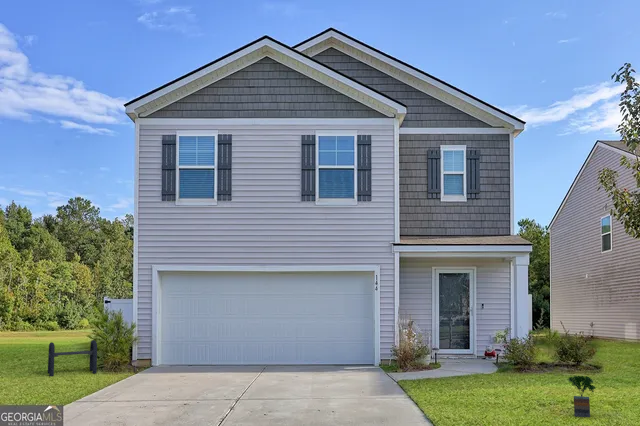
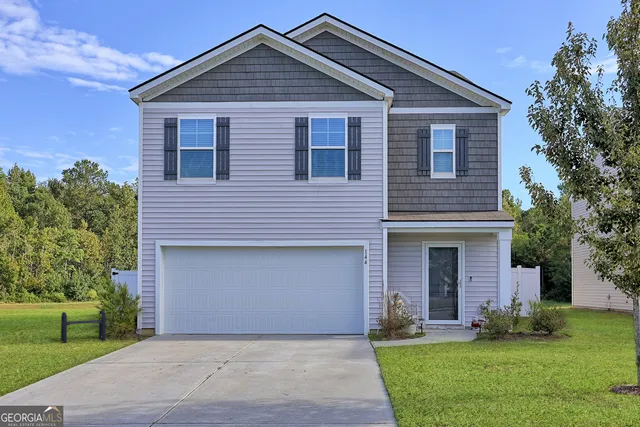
potted tree: present [568,376,595,417] -> none [518,343,542,379]

